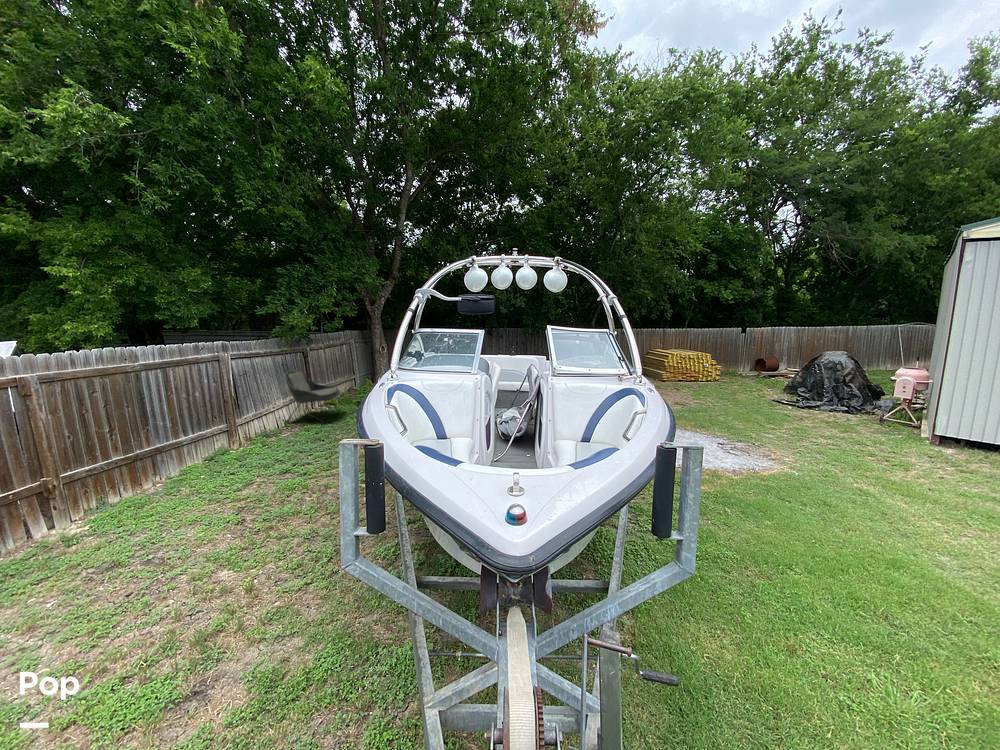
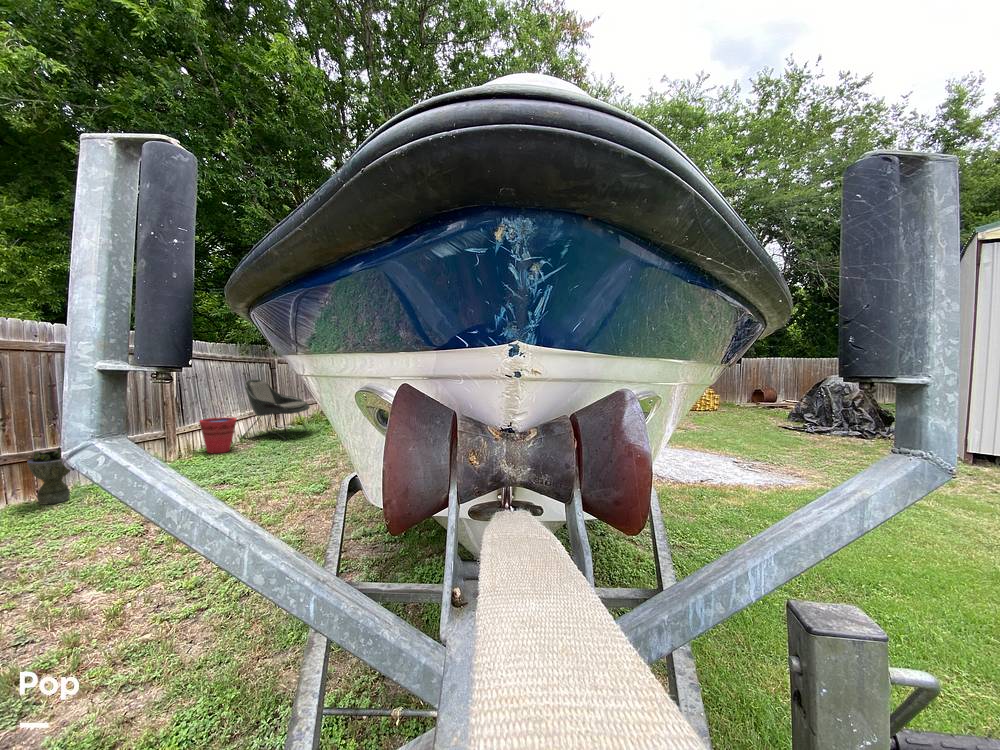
bucket: none [253,408,284,440] -> present [199,417,237,453]
planter: none [134,447,169,496] -> present [27,447,70,505]

